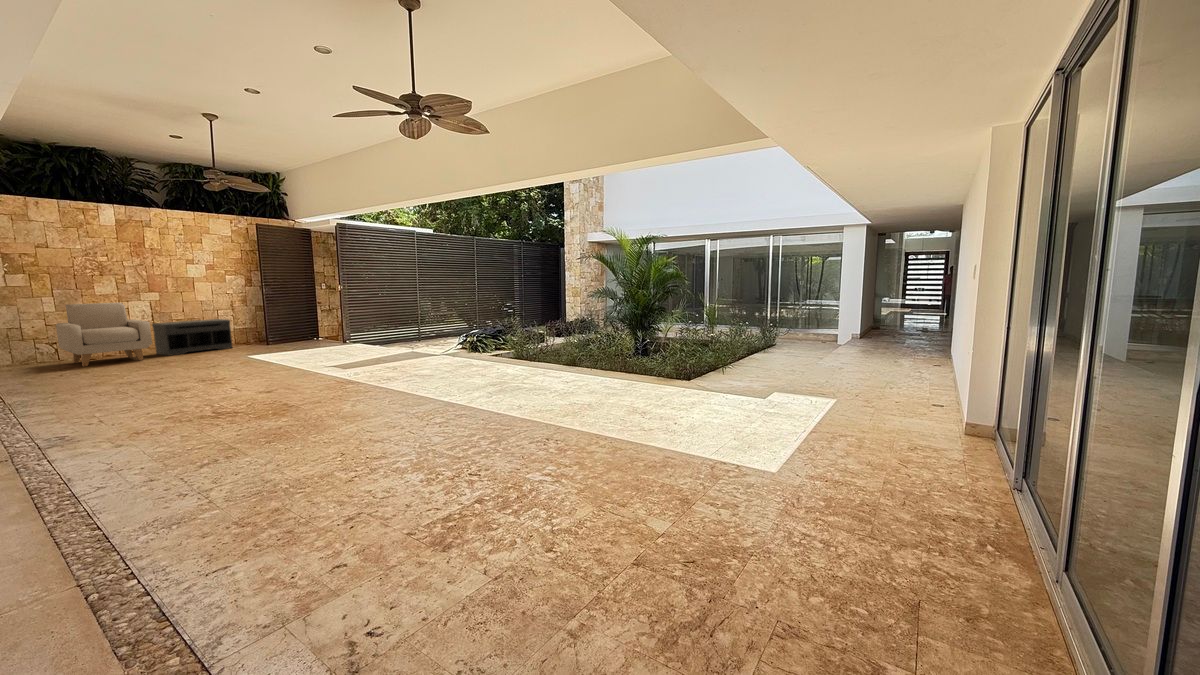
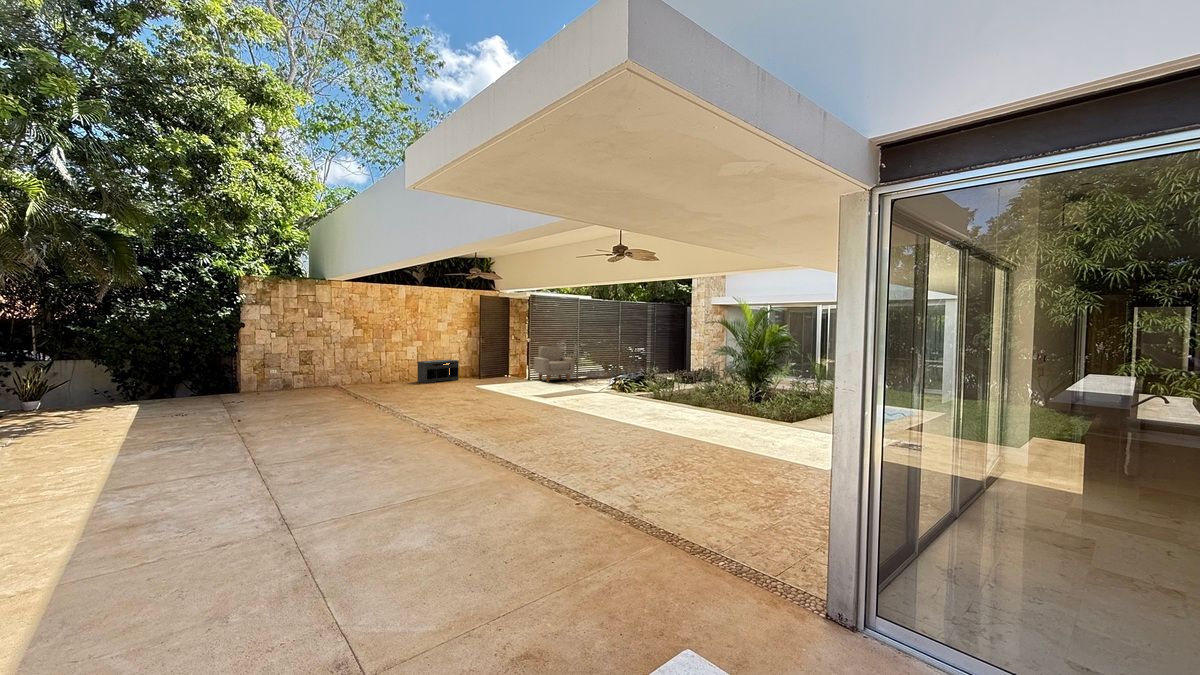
armchair: present [56,303,152,367] -> present [534,347,575,382]

